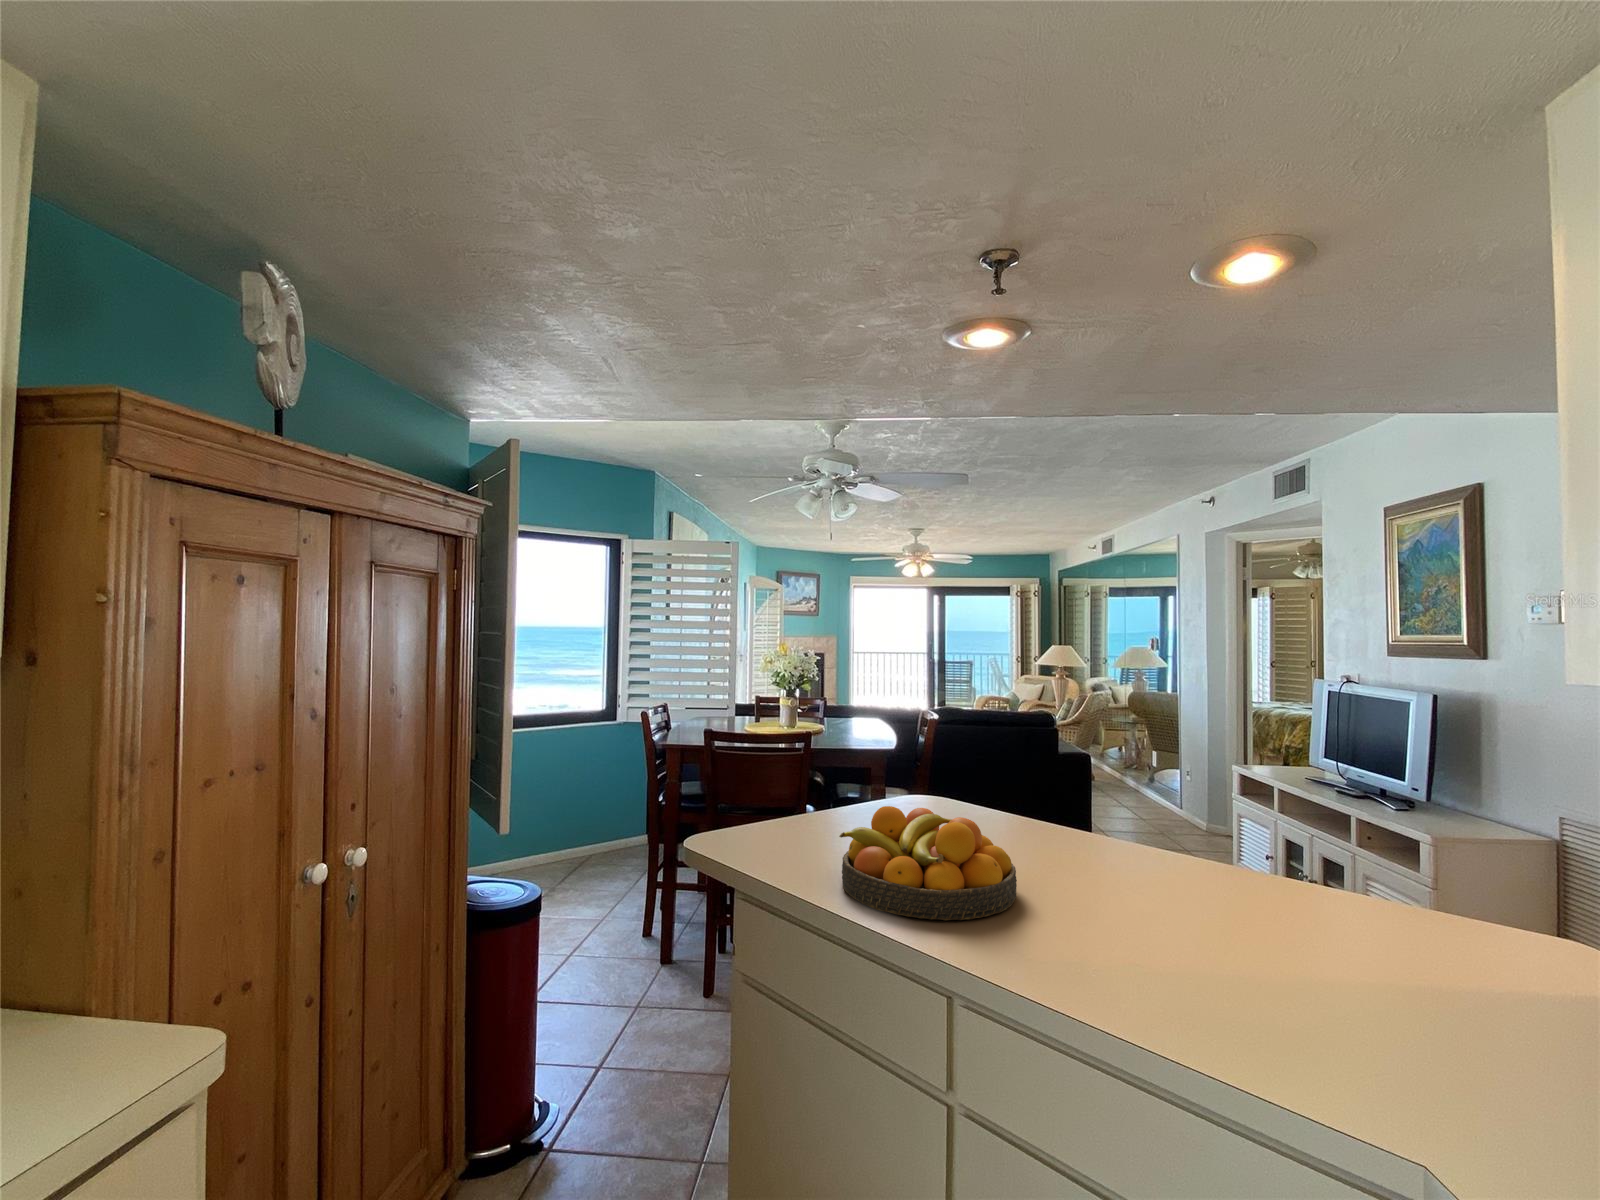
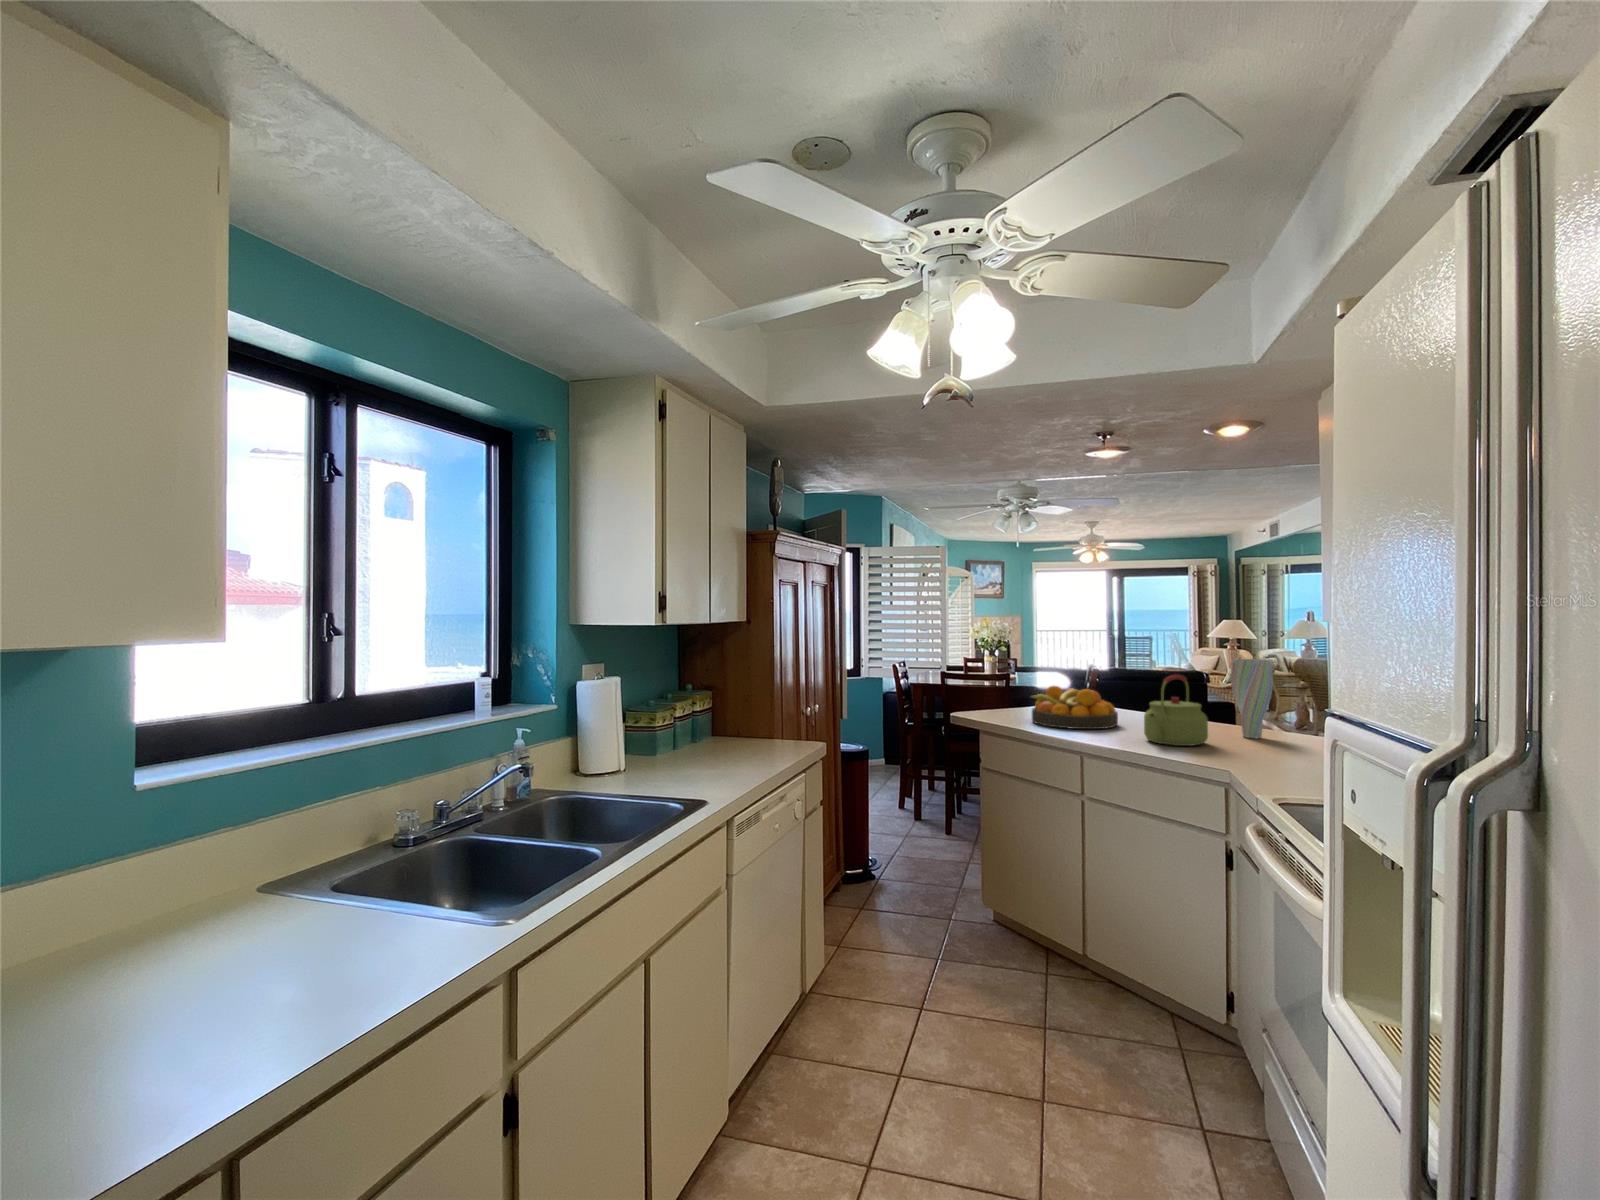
vase: none [1252,762,1344,945] -> present [1231,658,1273,739]
kettle: none [1098,815,1252,1008] -> present [1144,675,1208,746]

